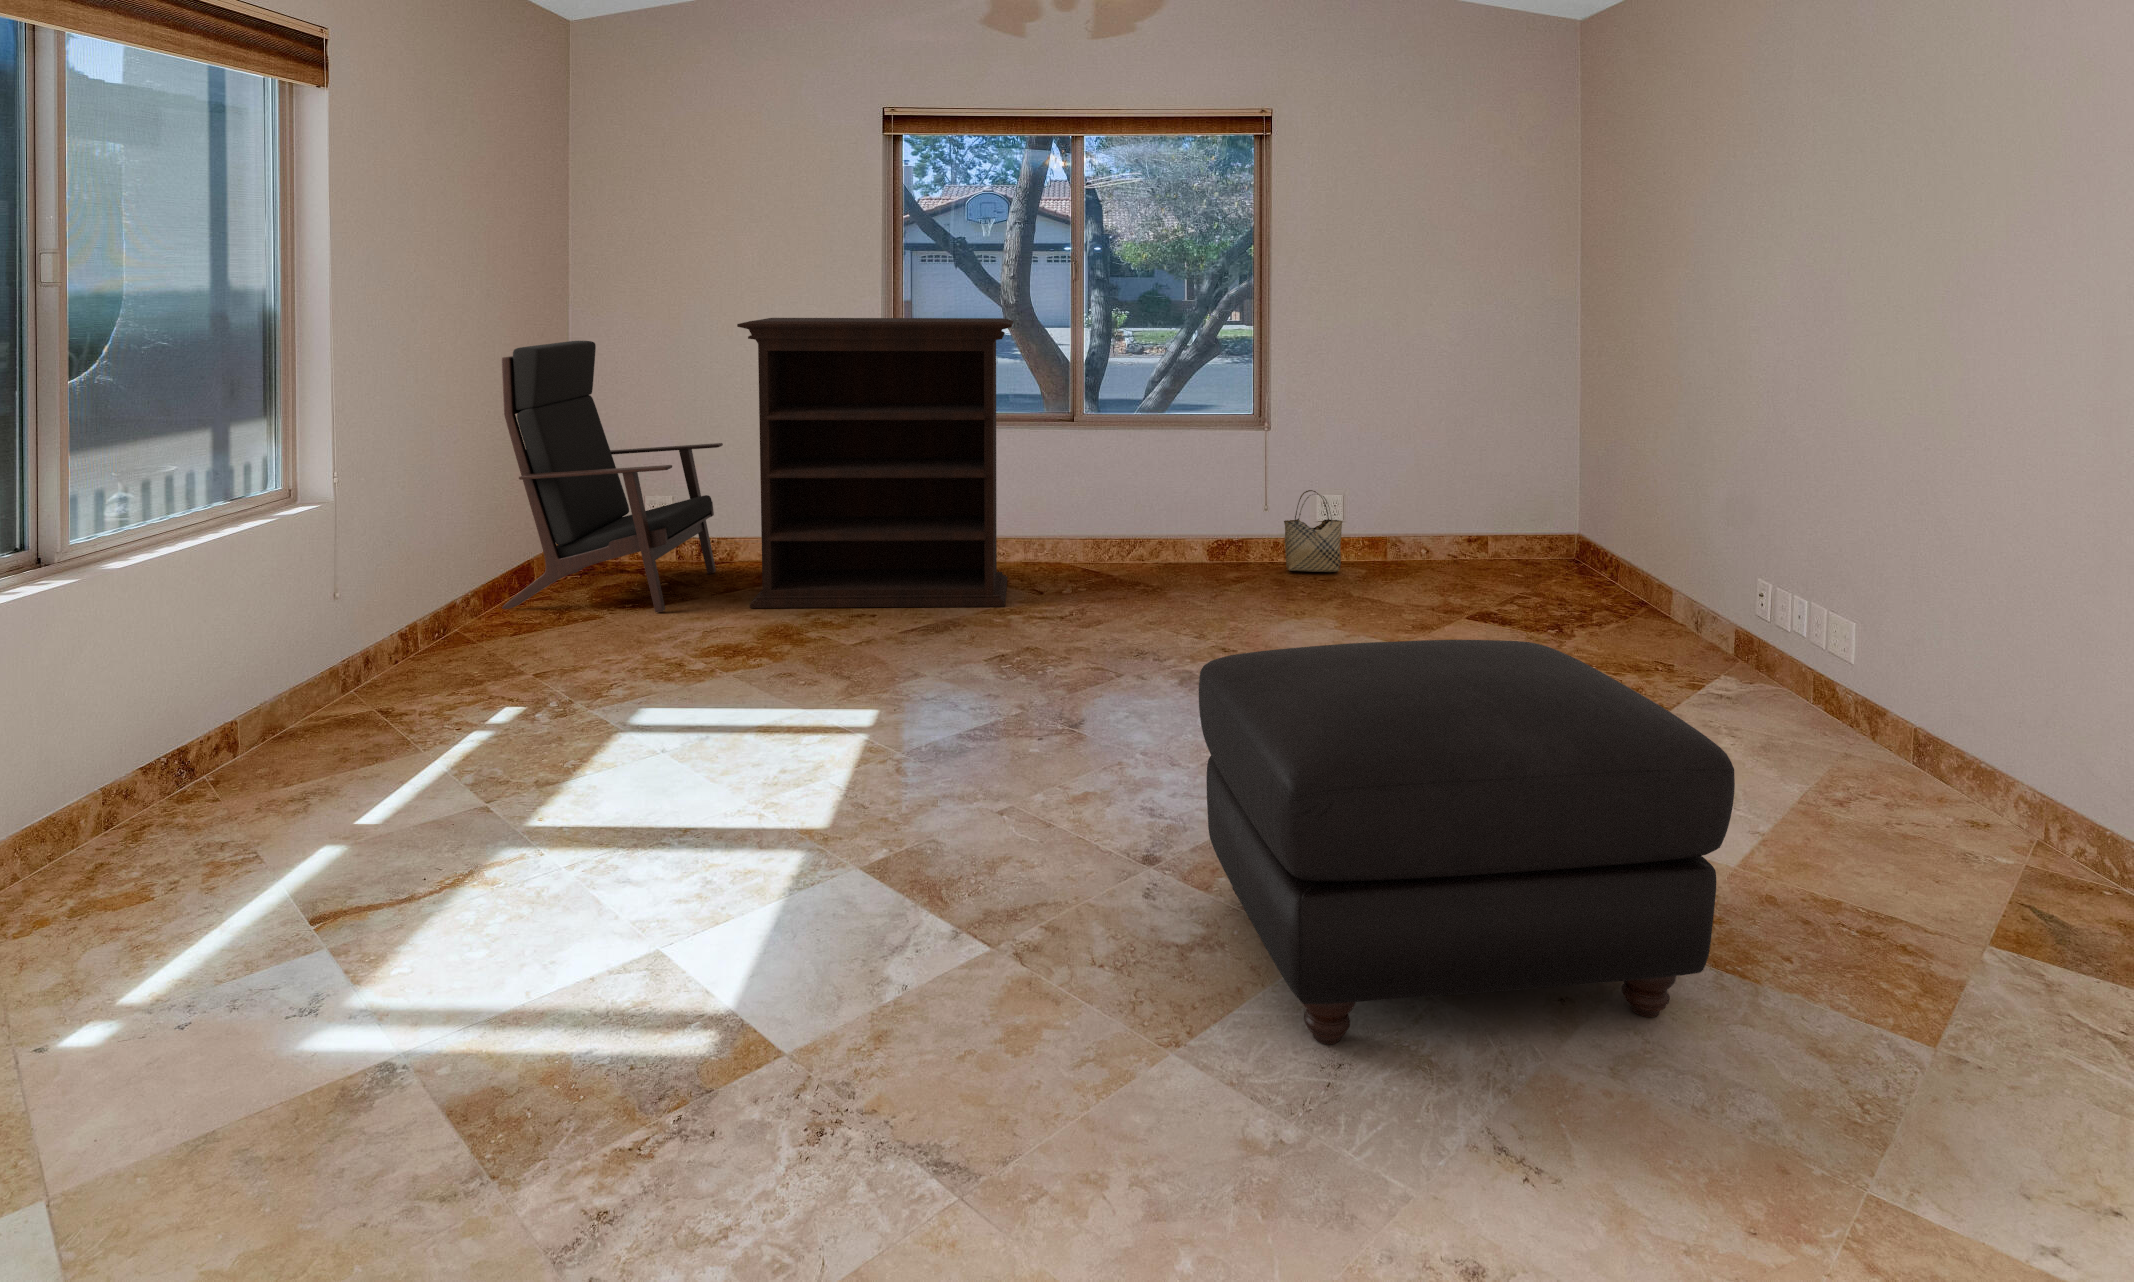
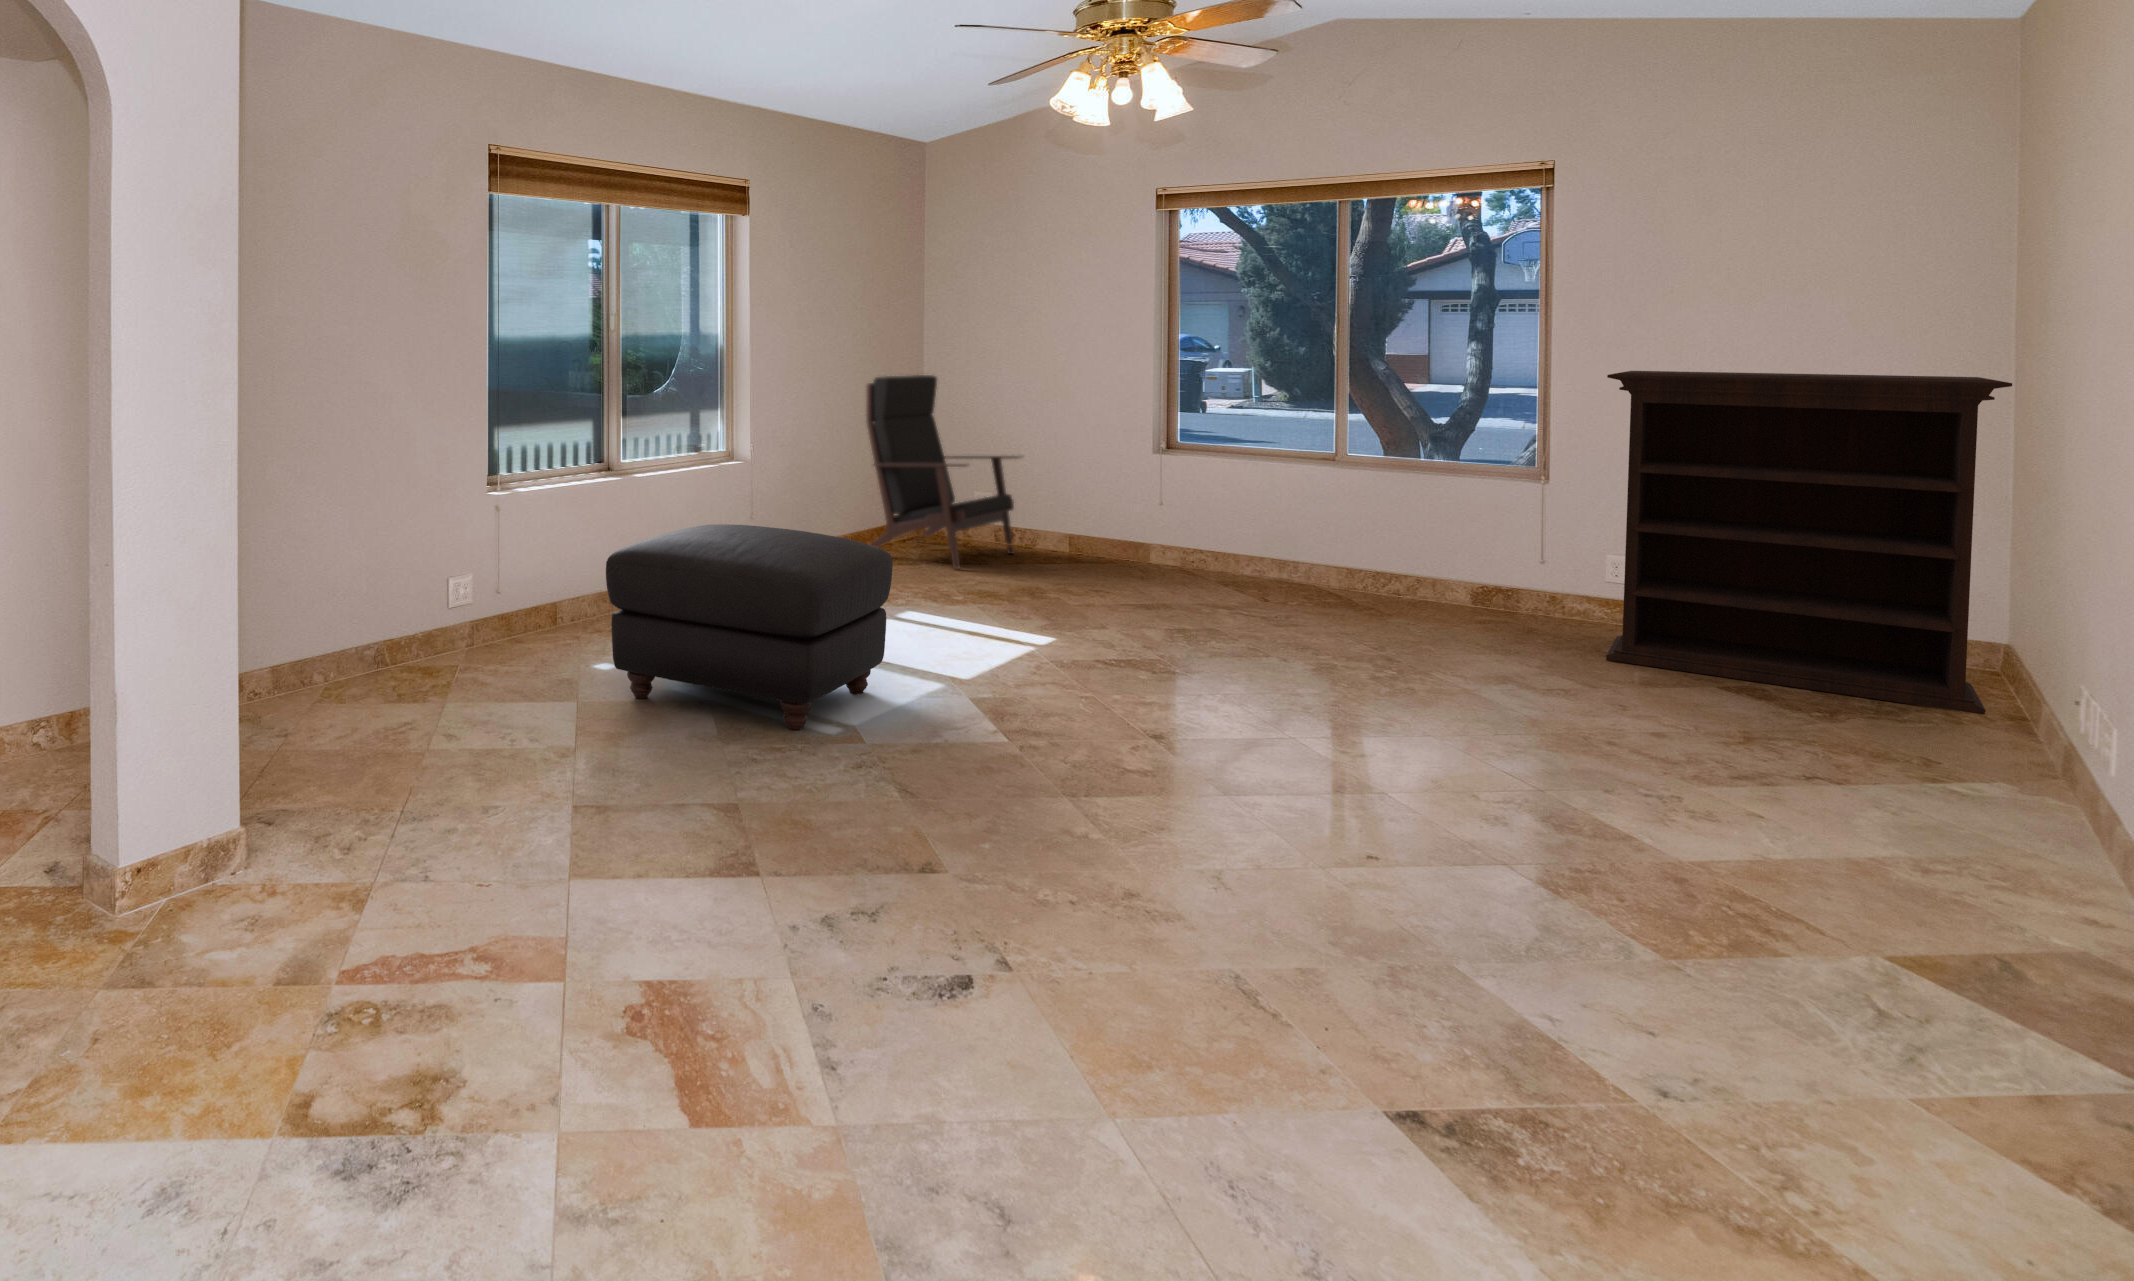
bookshelf: present [737,318,1013,608] -> present [1606,371,2012,715]
woven basket: present [1284,490,1342,572] -> none [1557,544,1633,629]
ottoman: present [1199,640,1735,1044] -> present [606,525,893,730]

